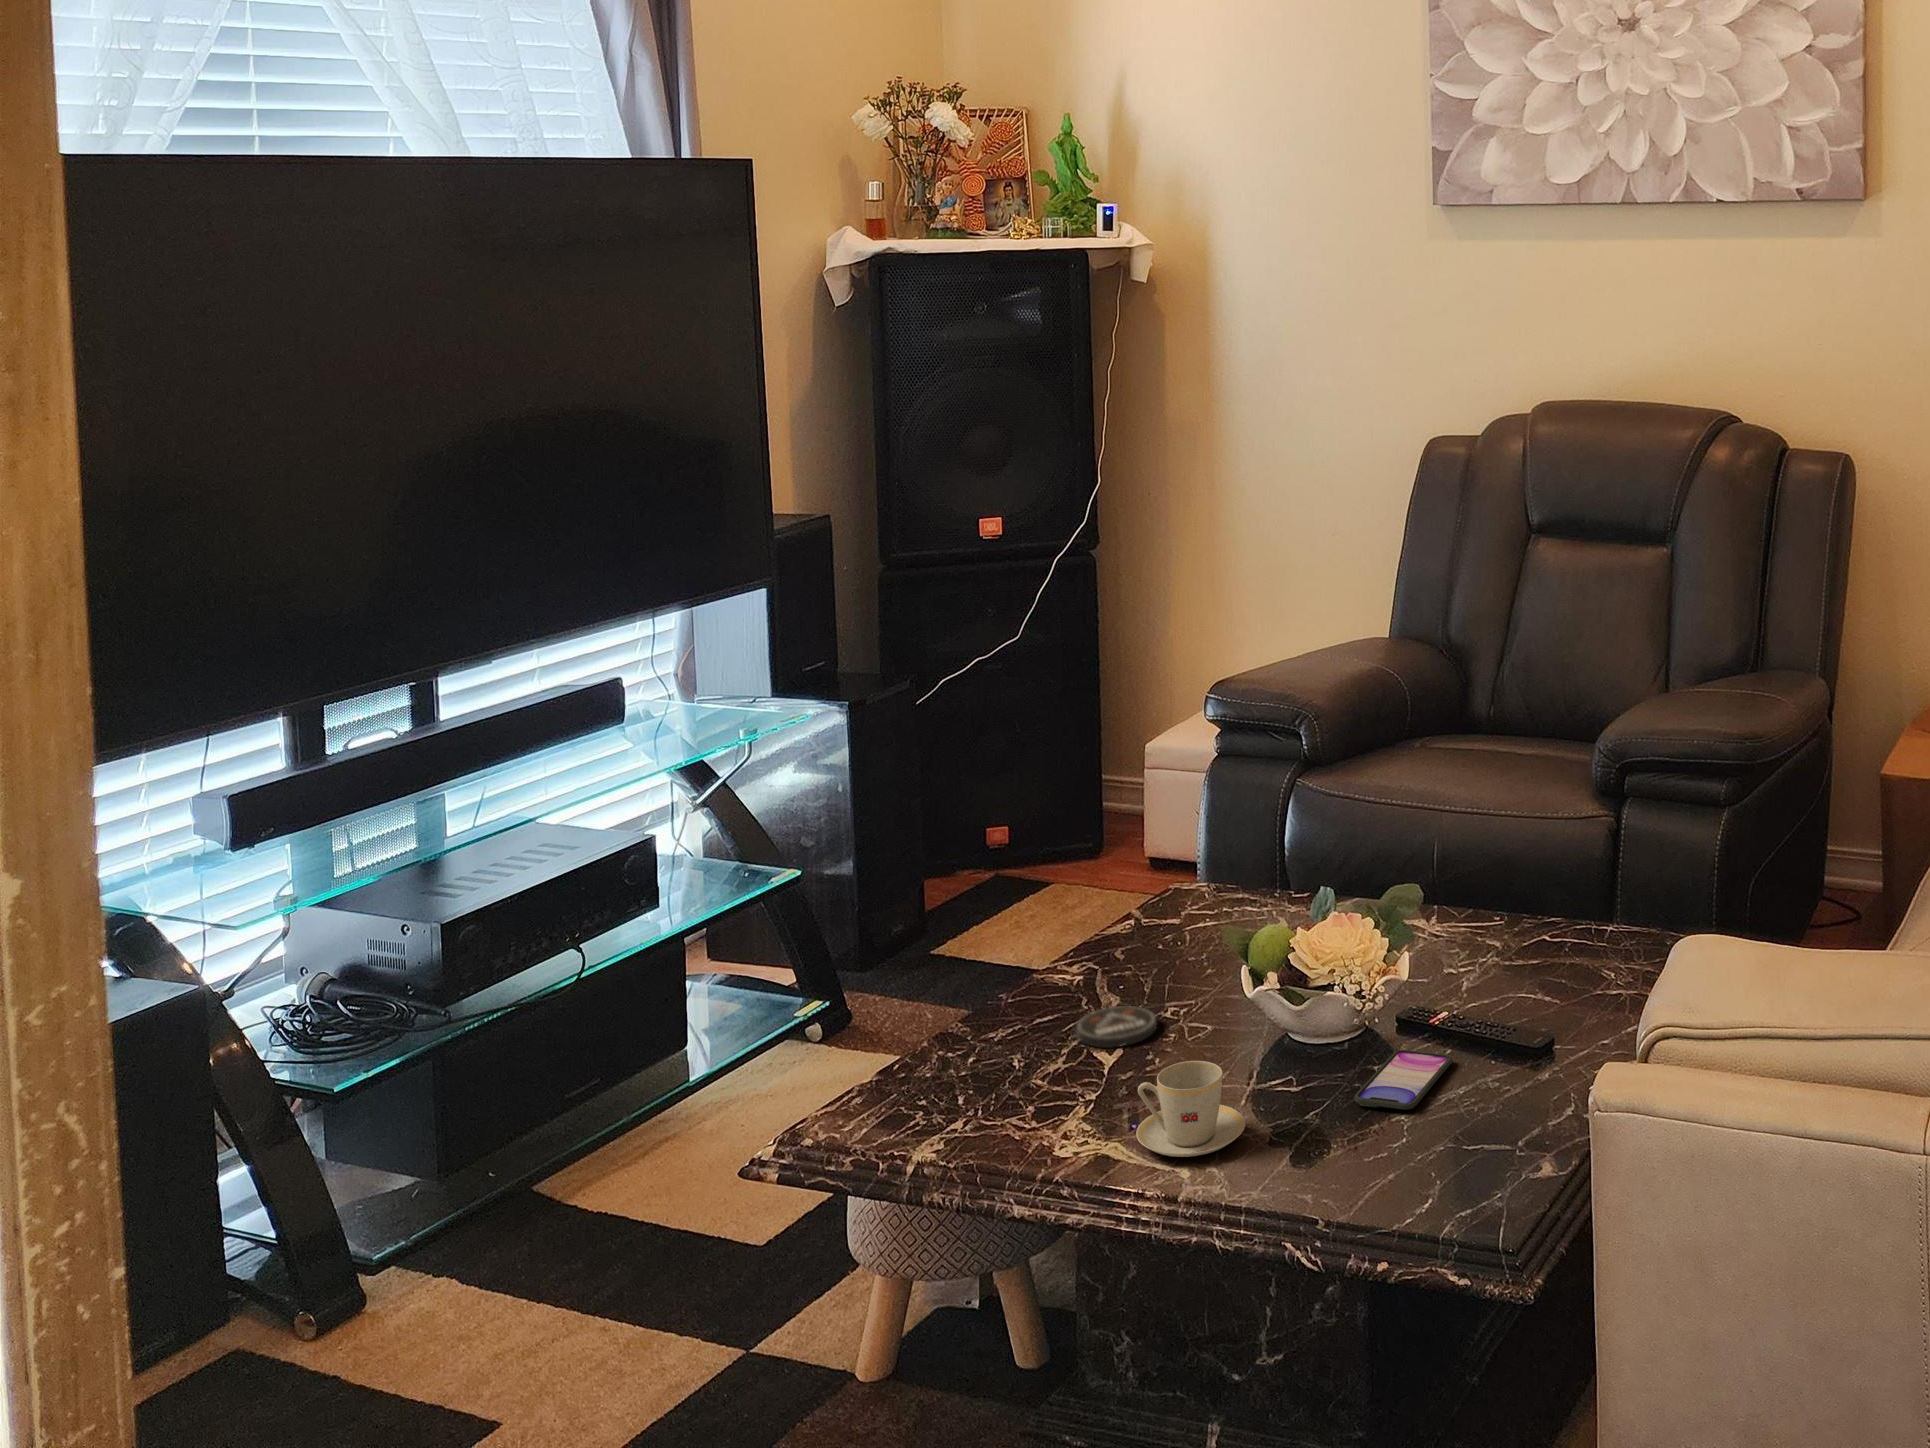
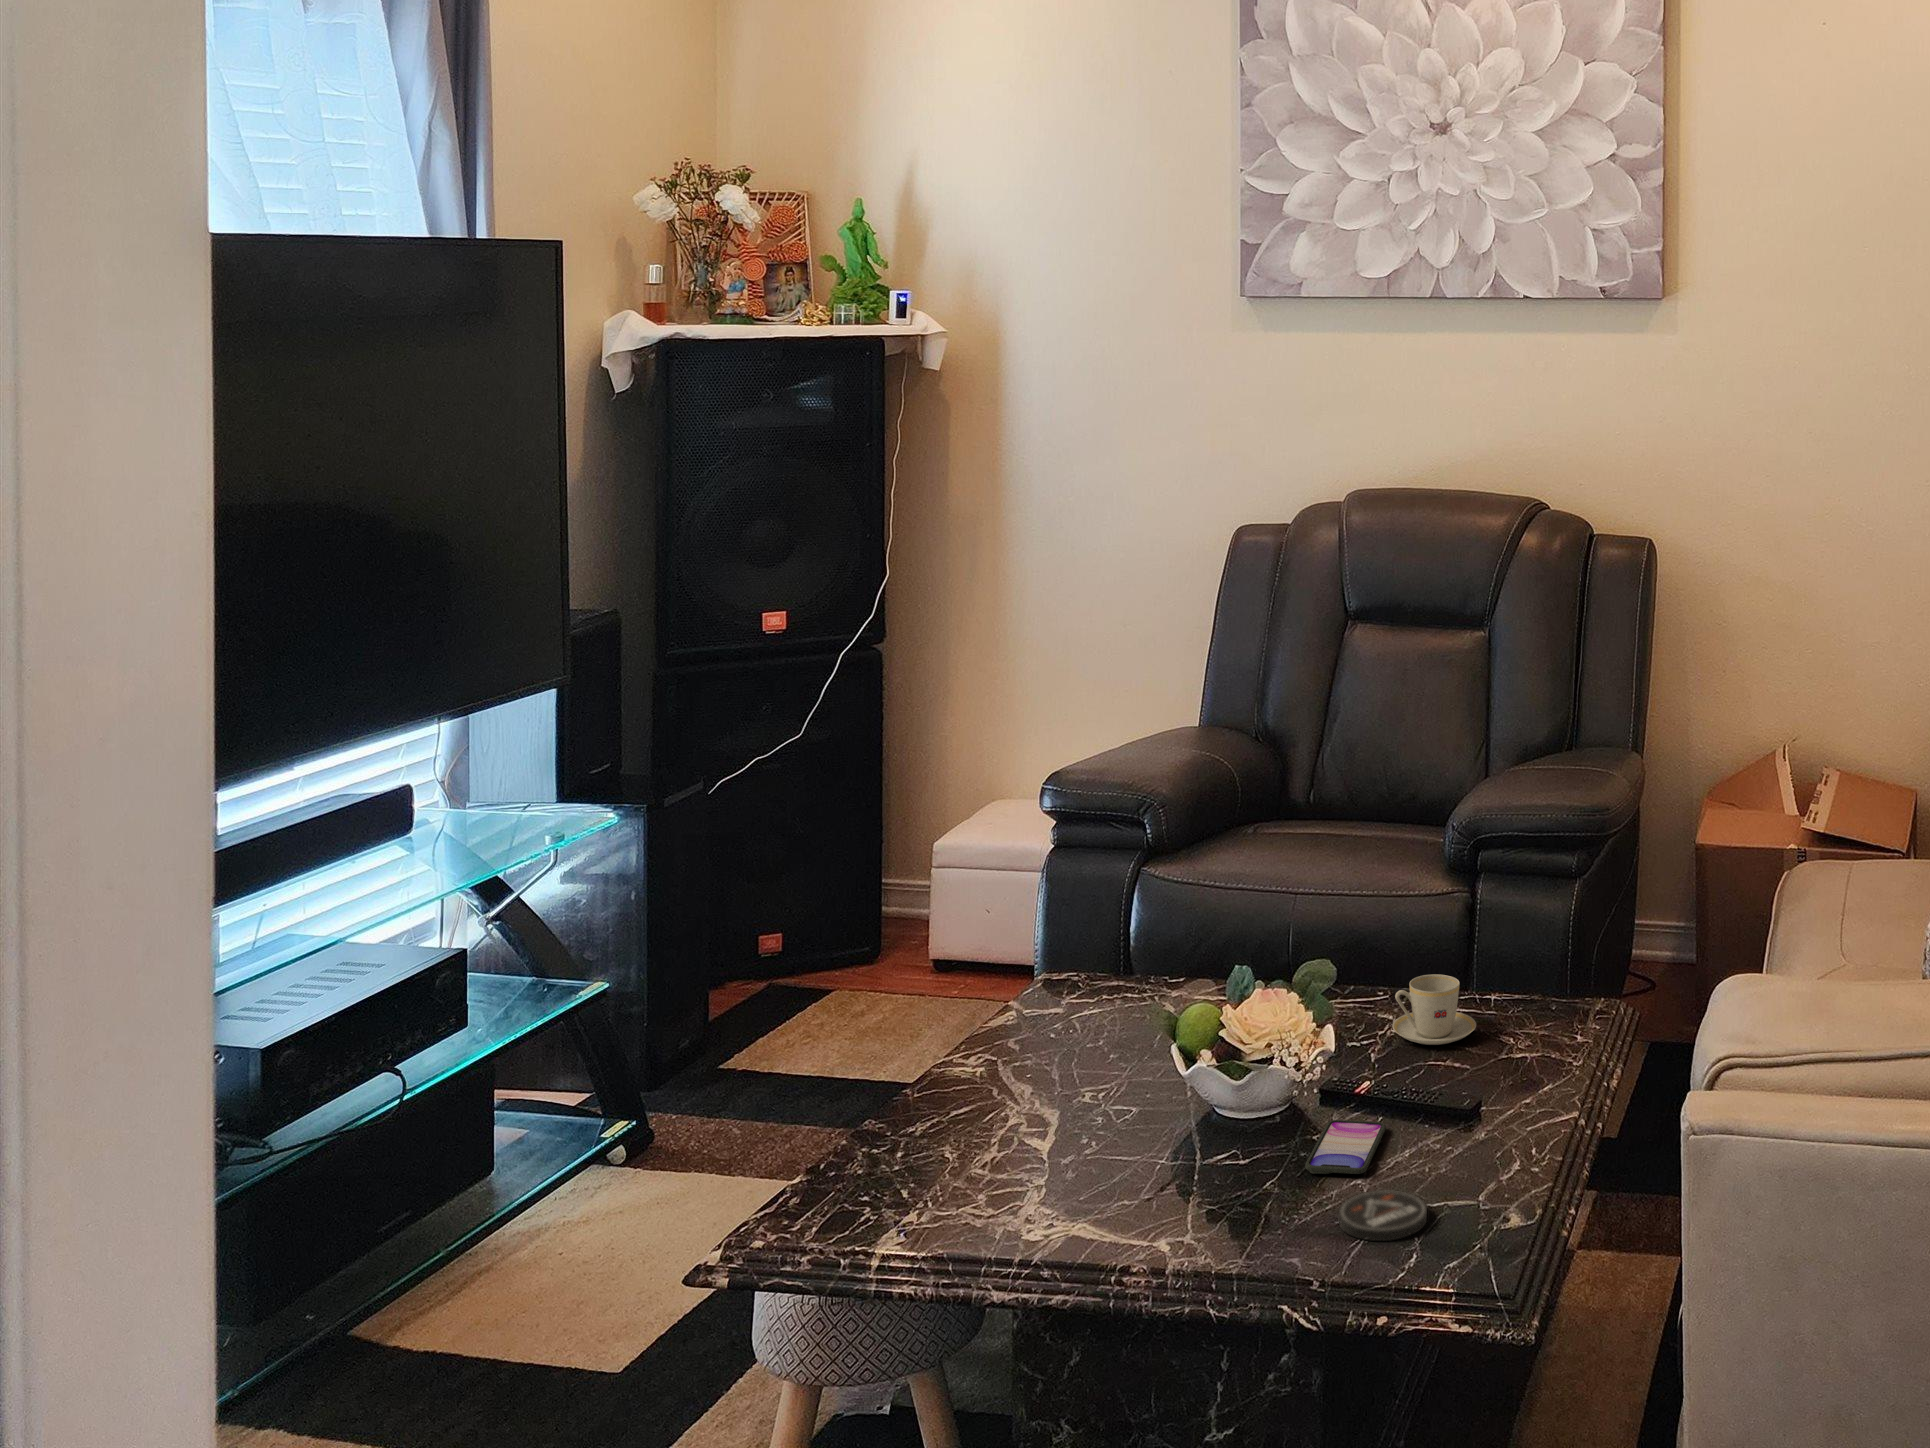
coaster: present [1076,1006,1157,1048] -> present [1339,1190,1427,1241]
teacup: present [1136,1061,1246,1157] -> present [1392,974,1476,1045]

